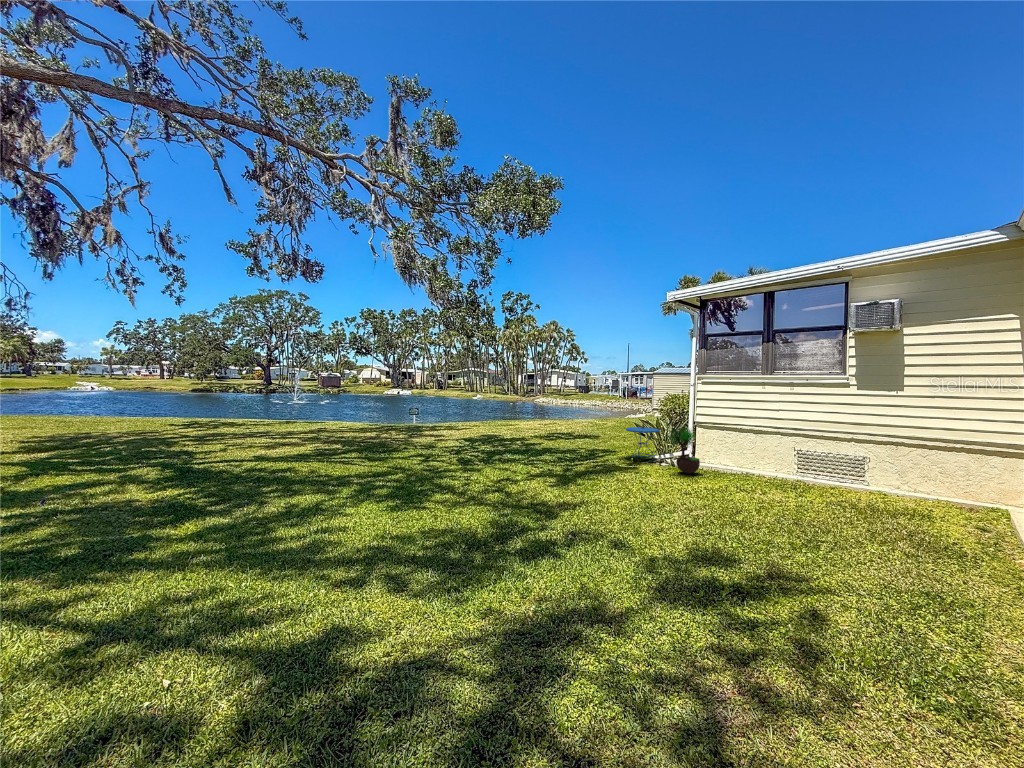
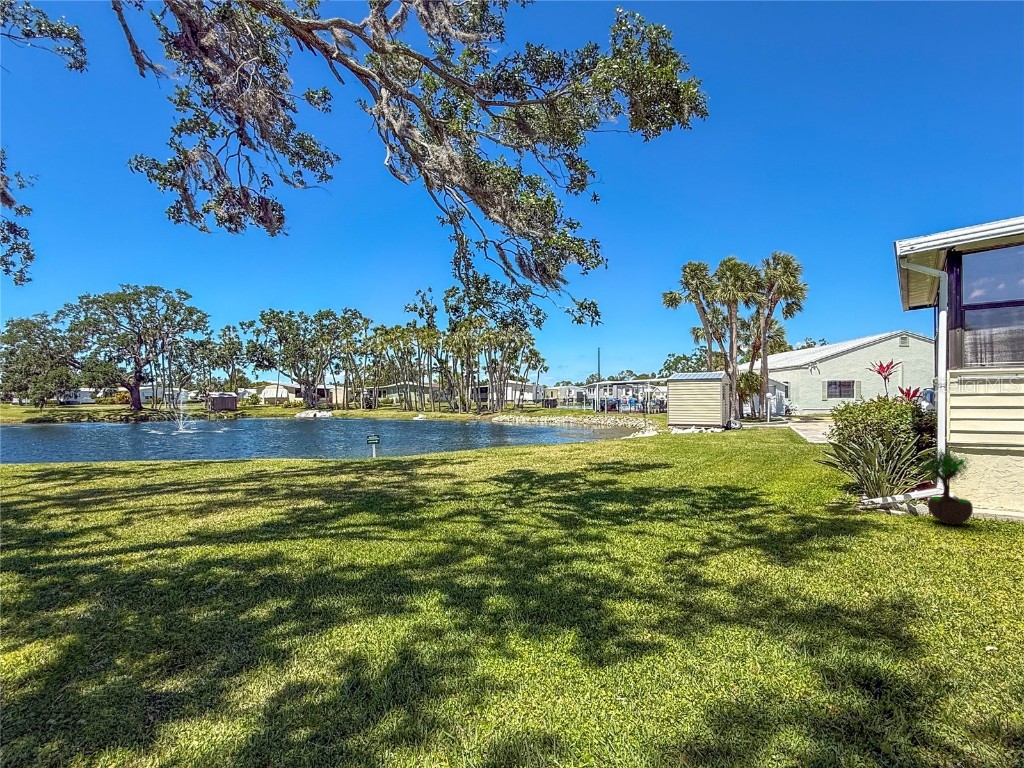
side table: present [626,421,659,461] -> none [800,443,857,504]

